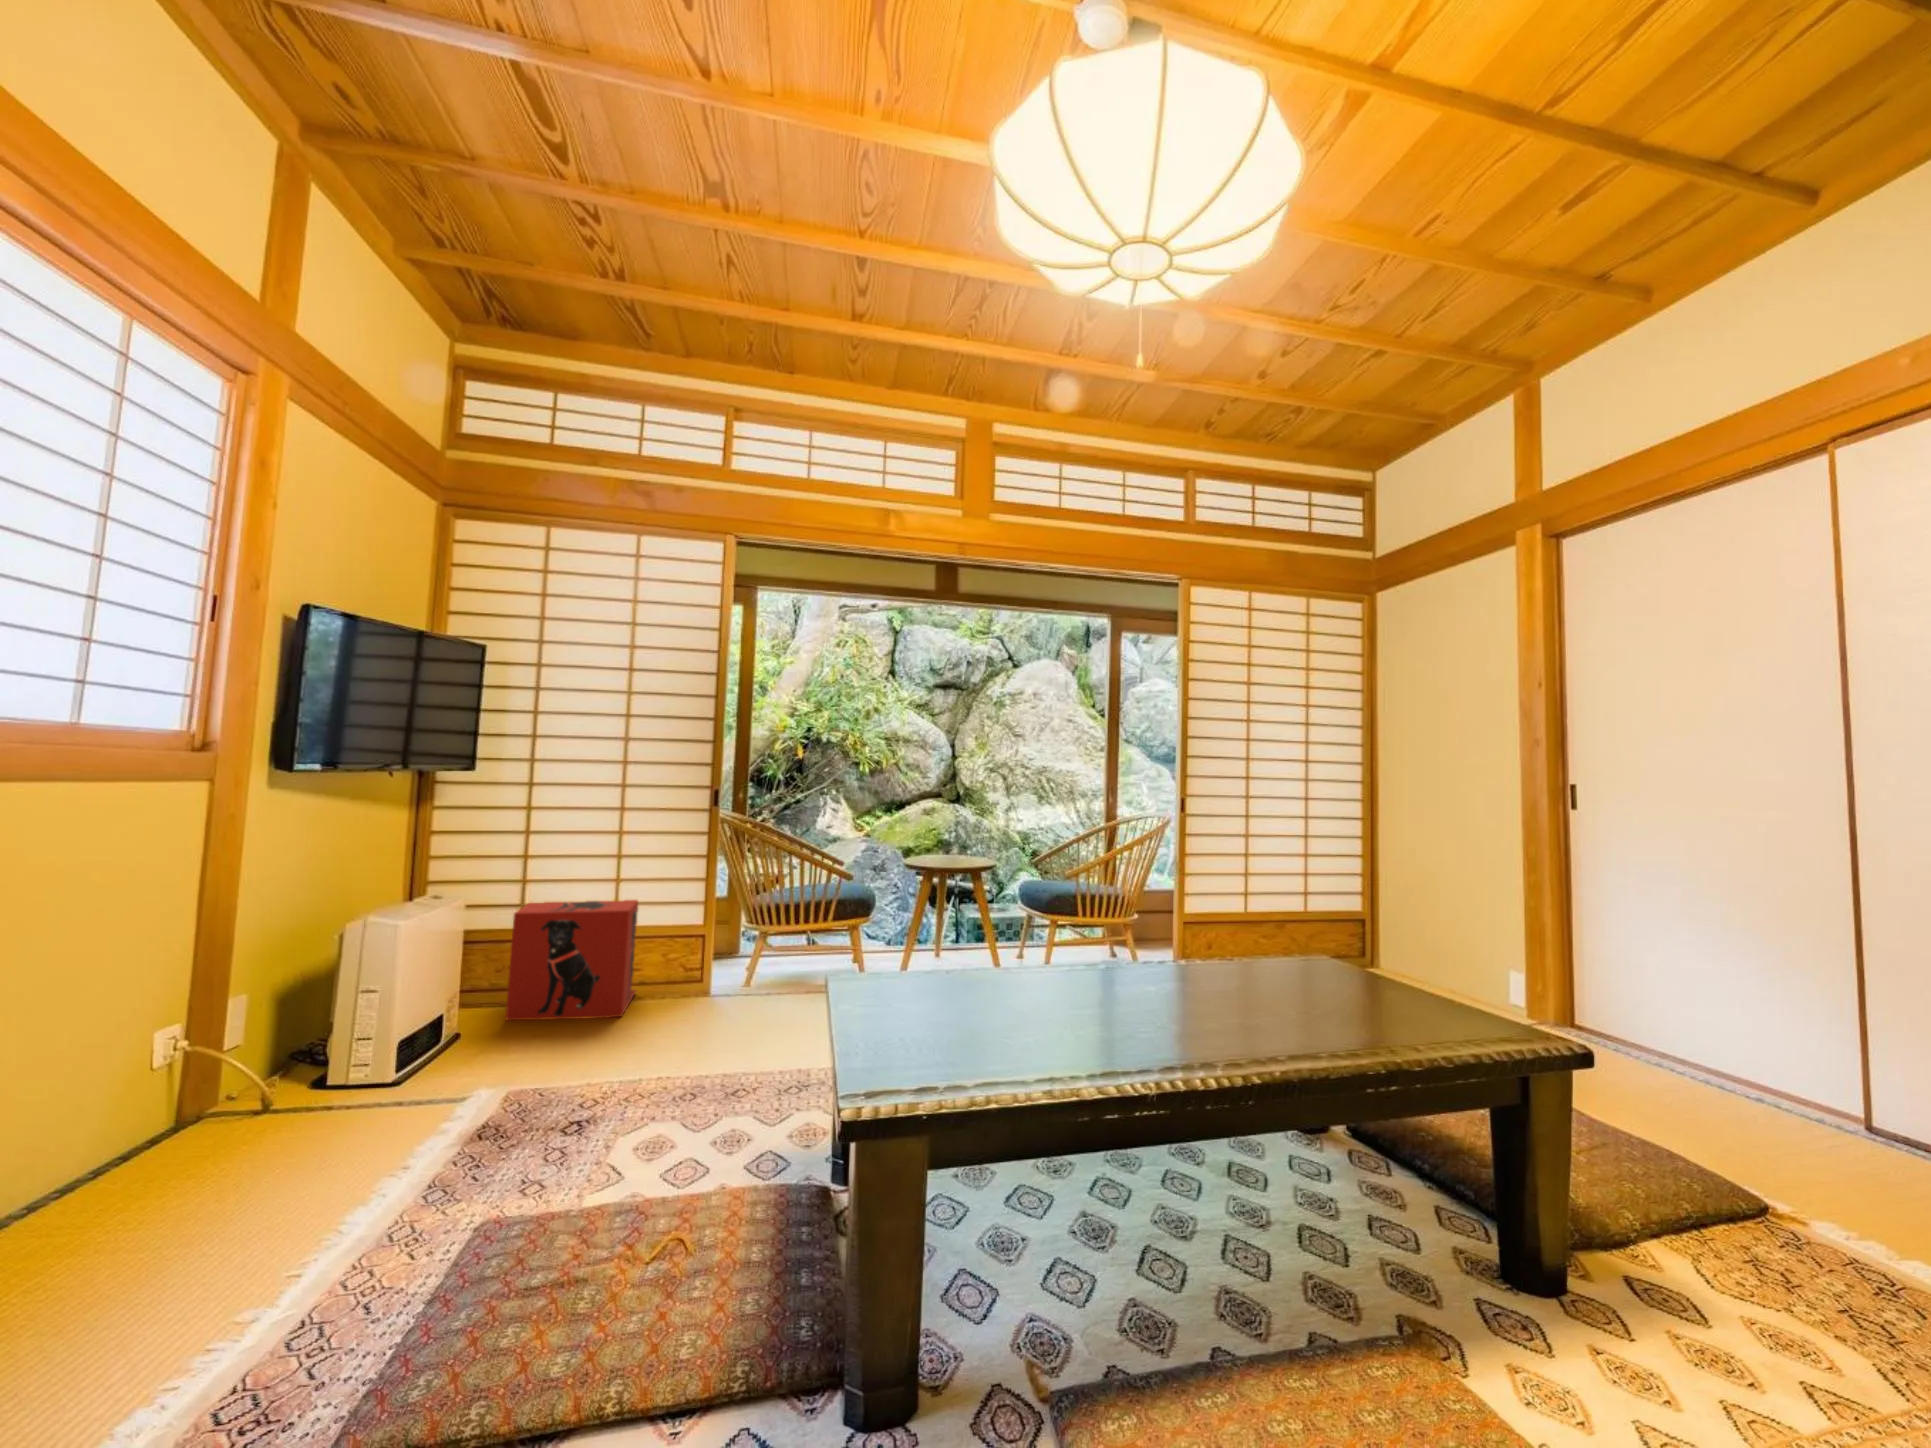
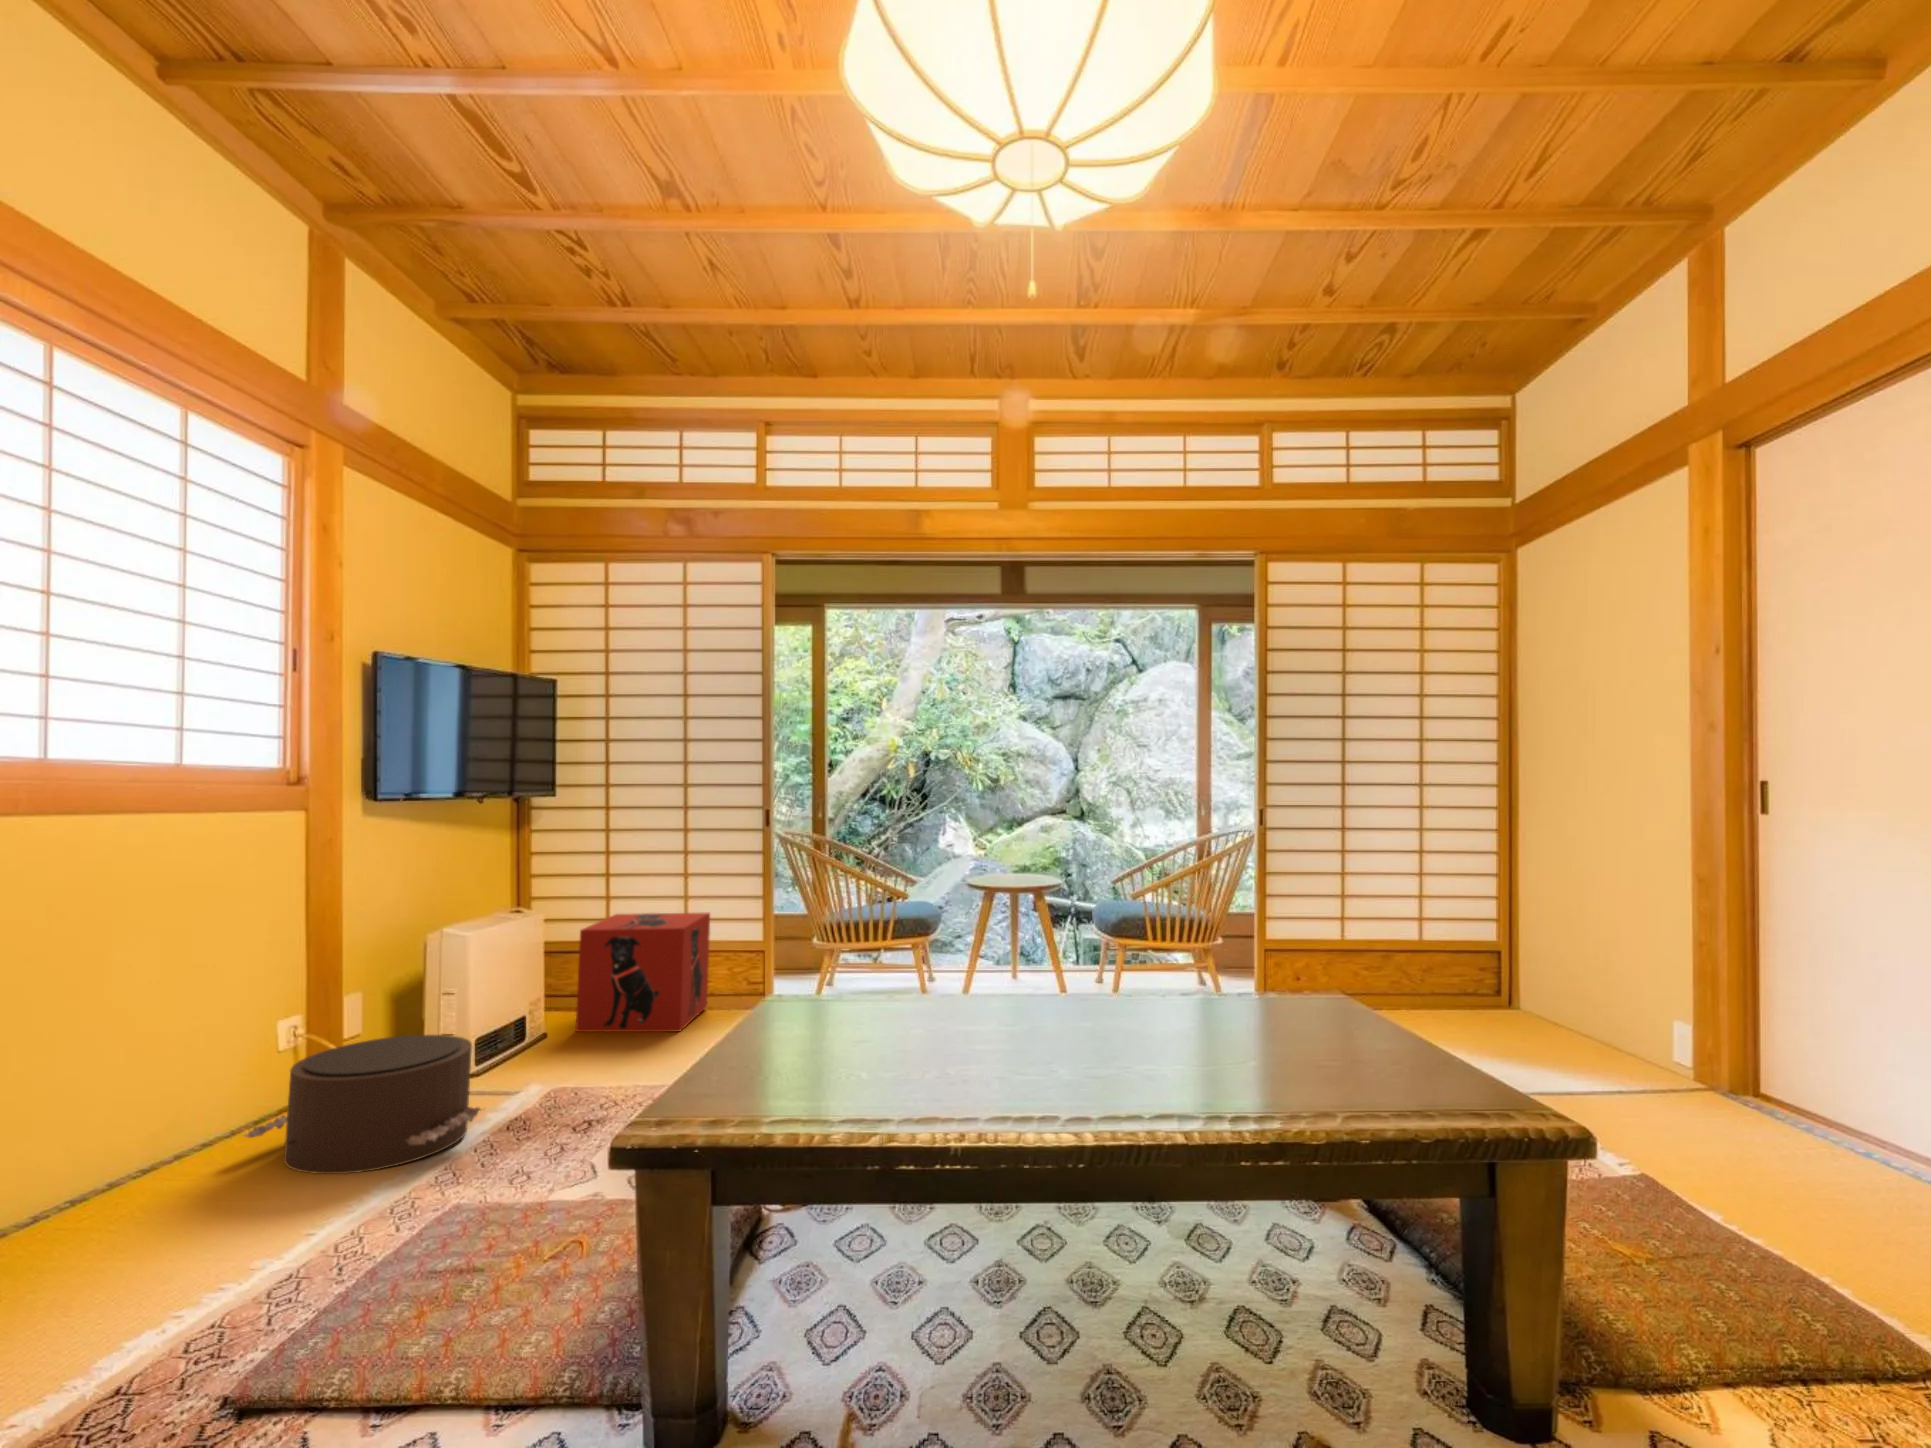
pouf: none [192,1028,475,1186] -> present [245,1035,481,1174]

